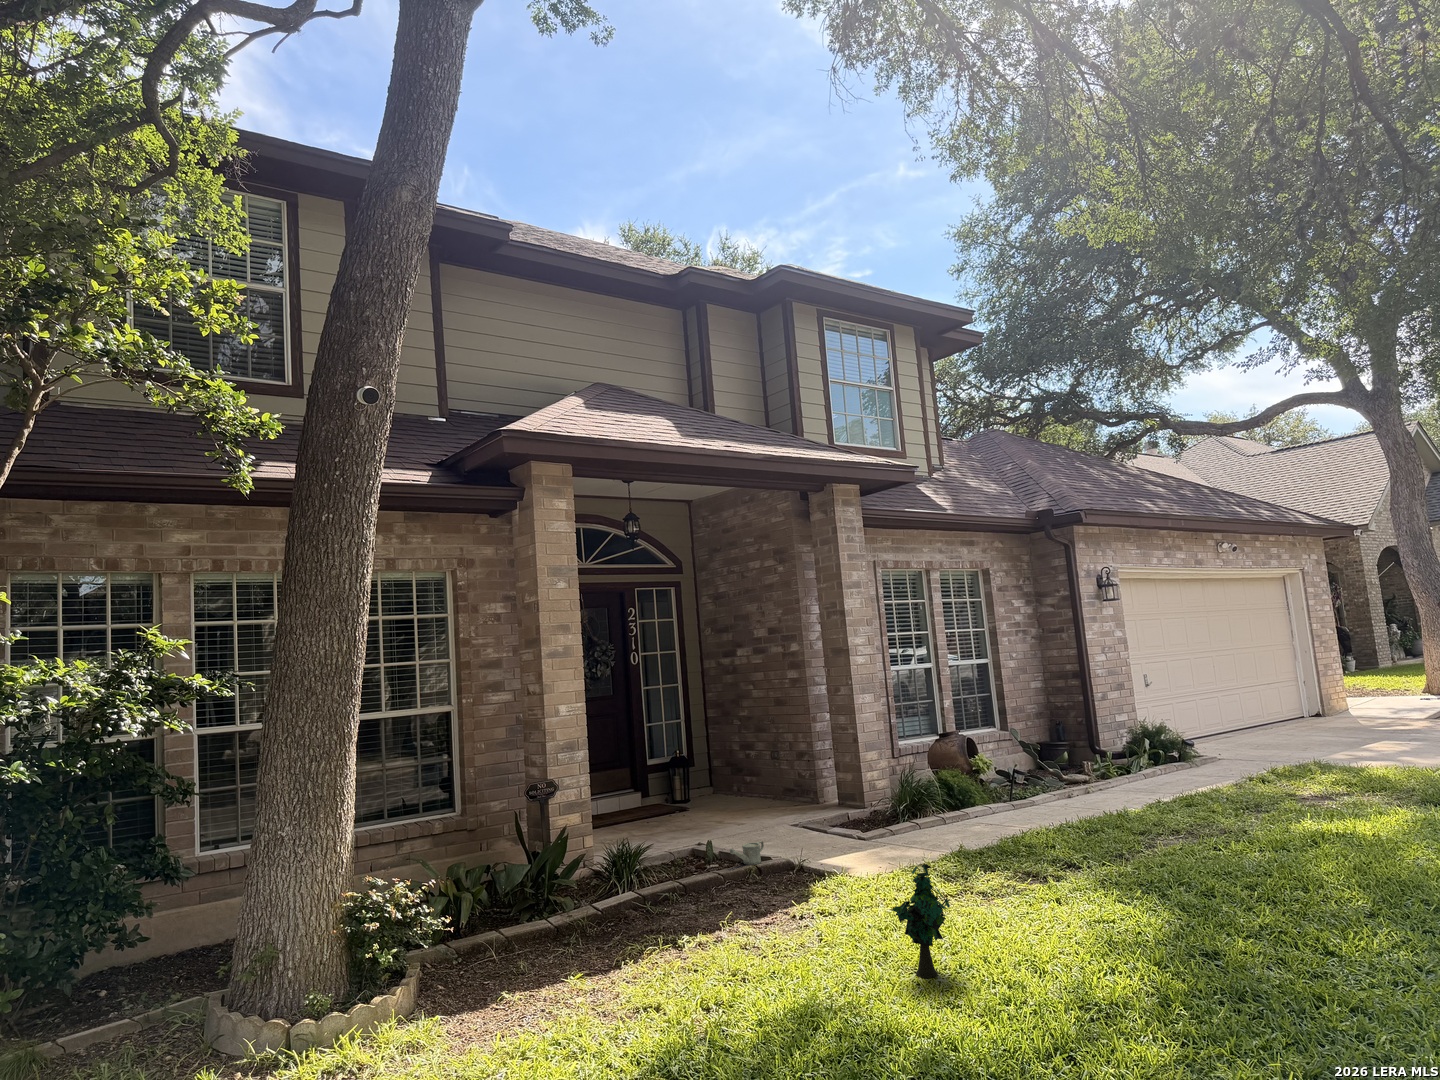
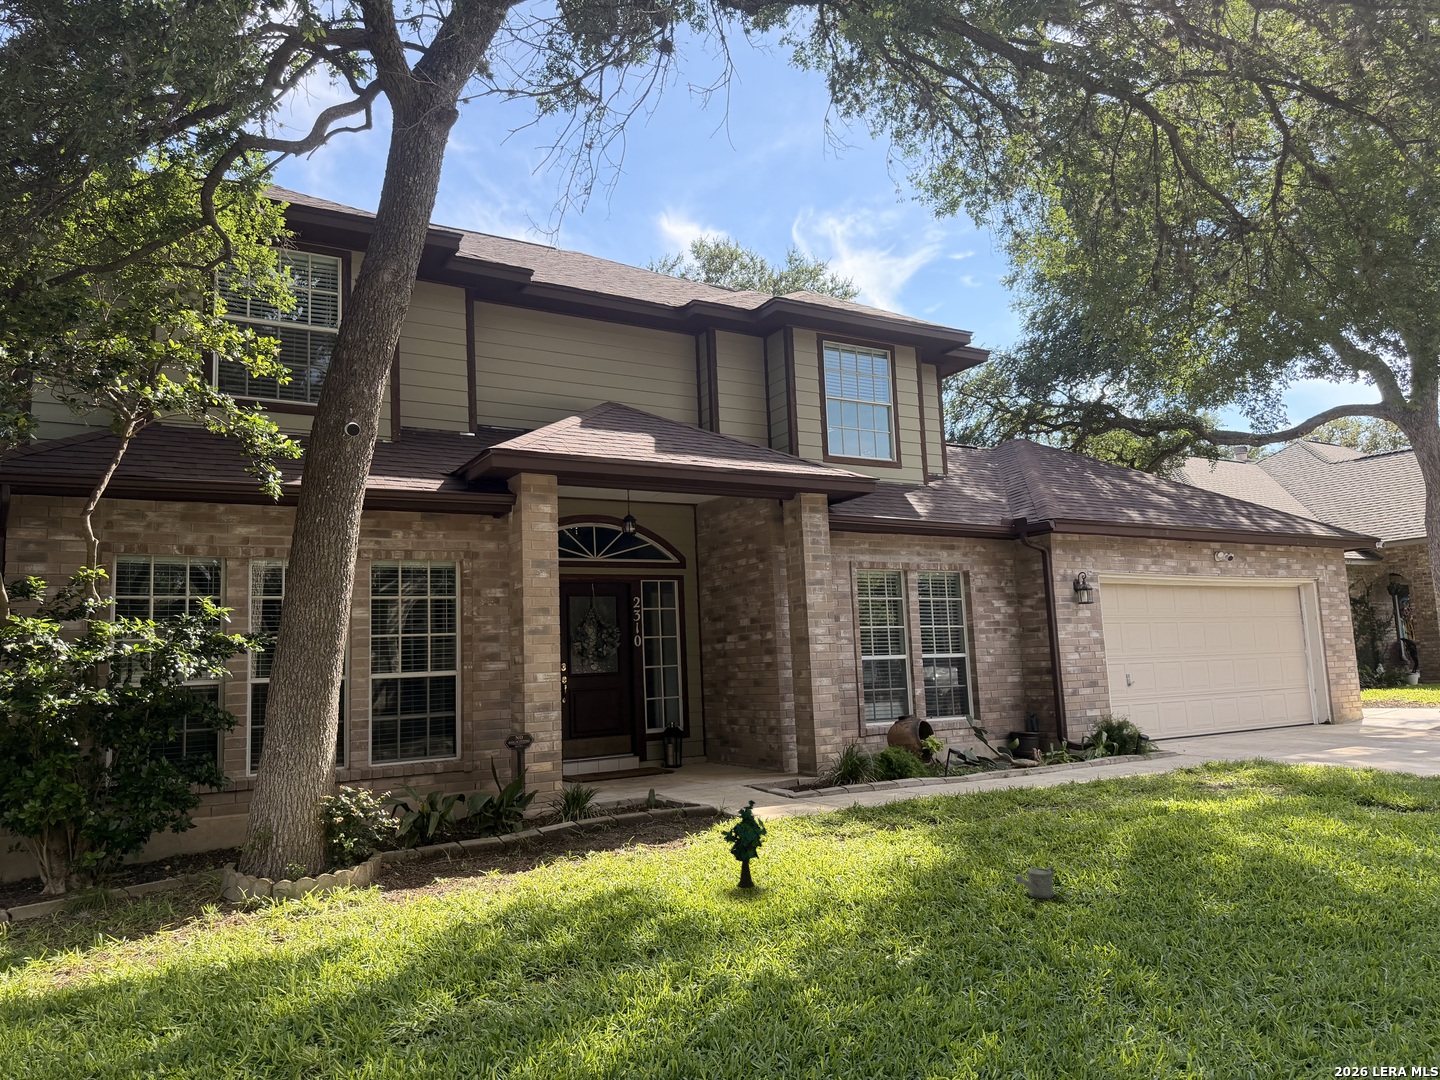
watering can: present [730,841,764,865] -> present [1015,867,1054,898]

